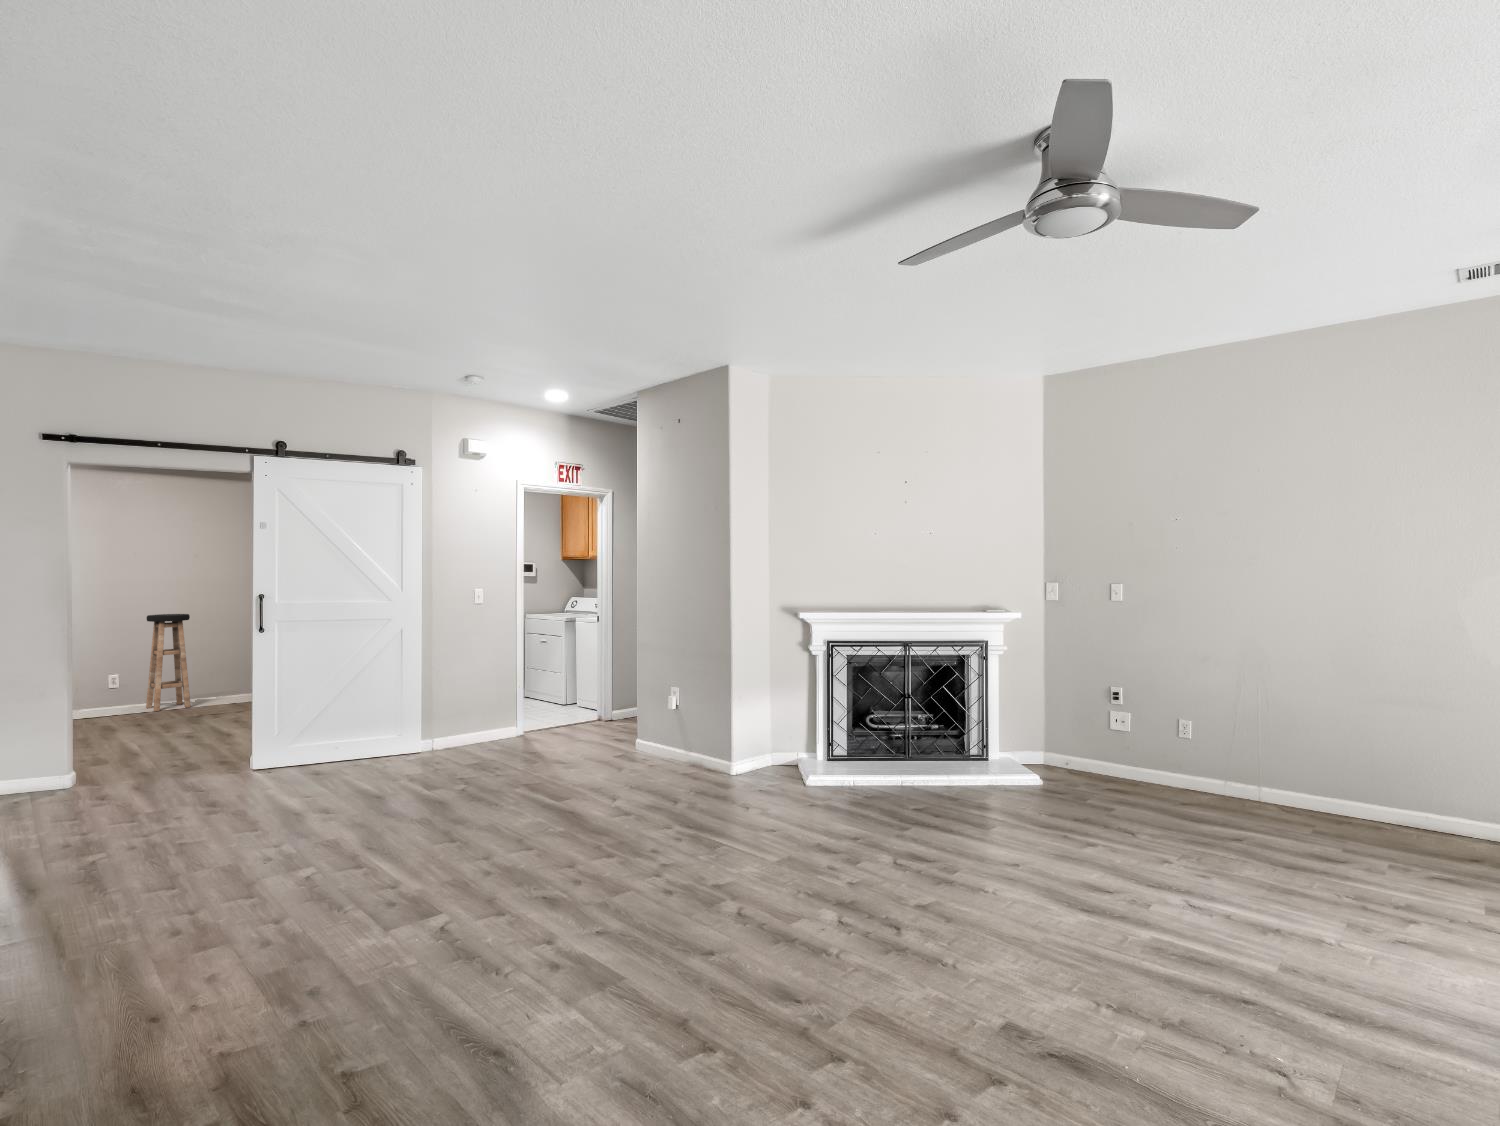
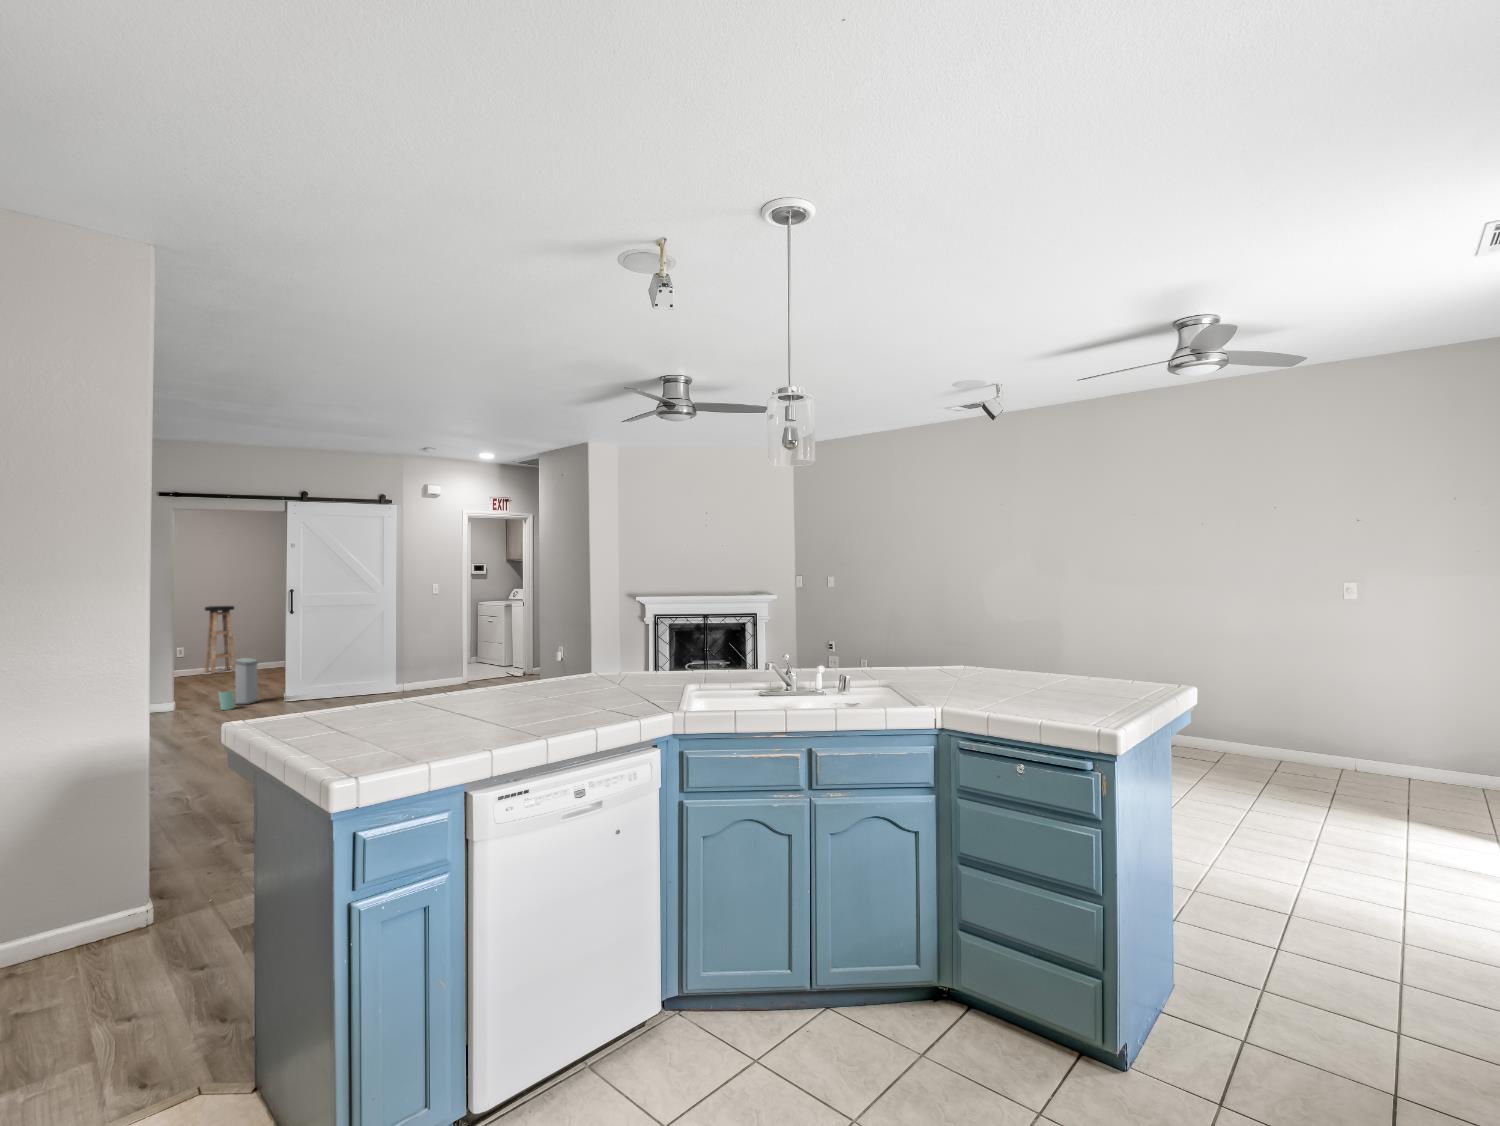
trash can: none [135,702,205,792] -> present [218,658,258,710]

